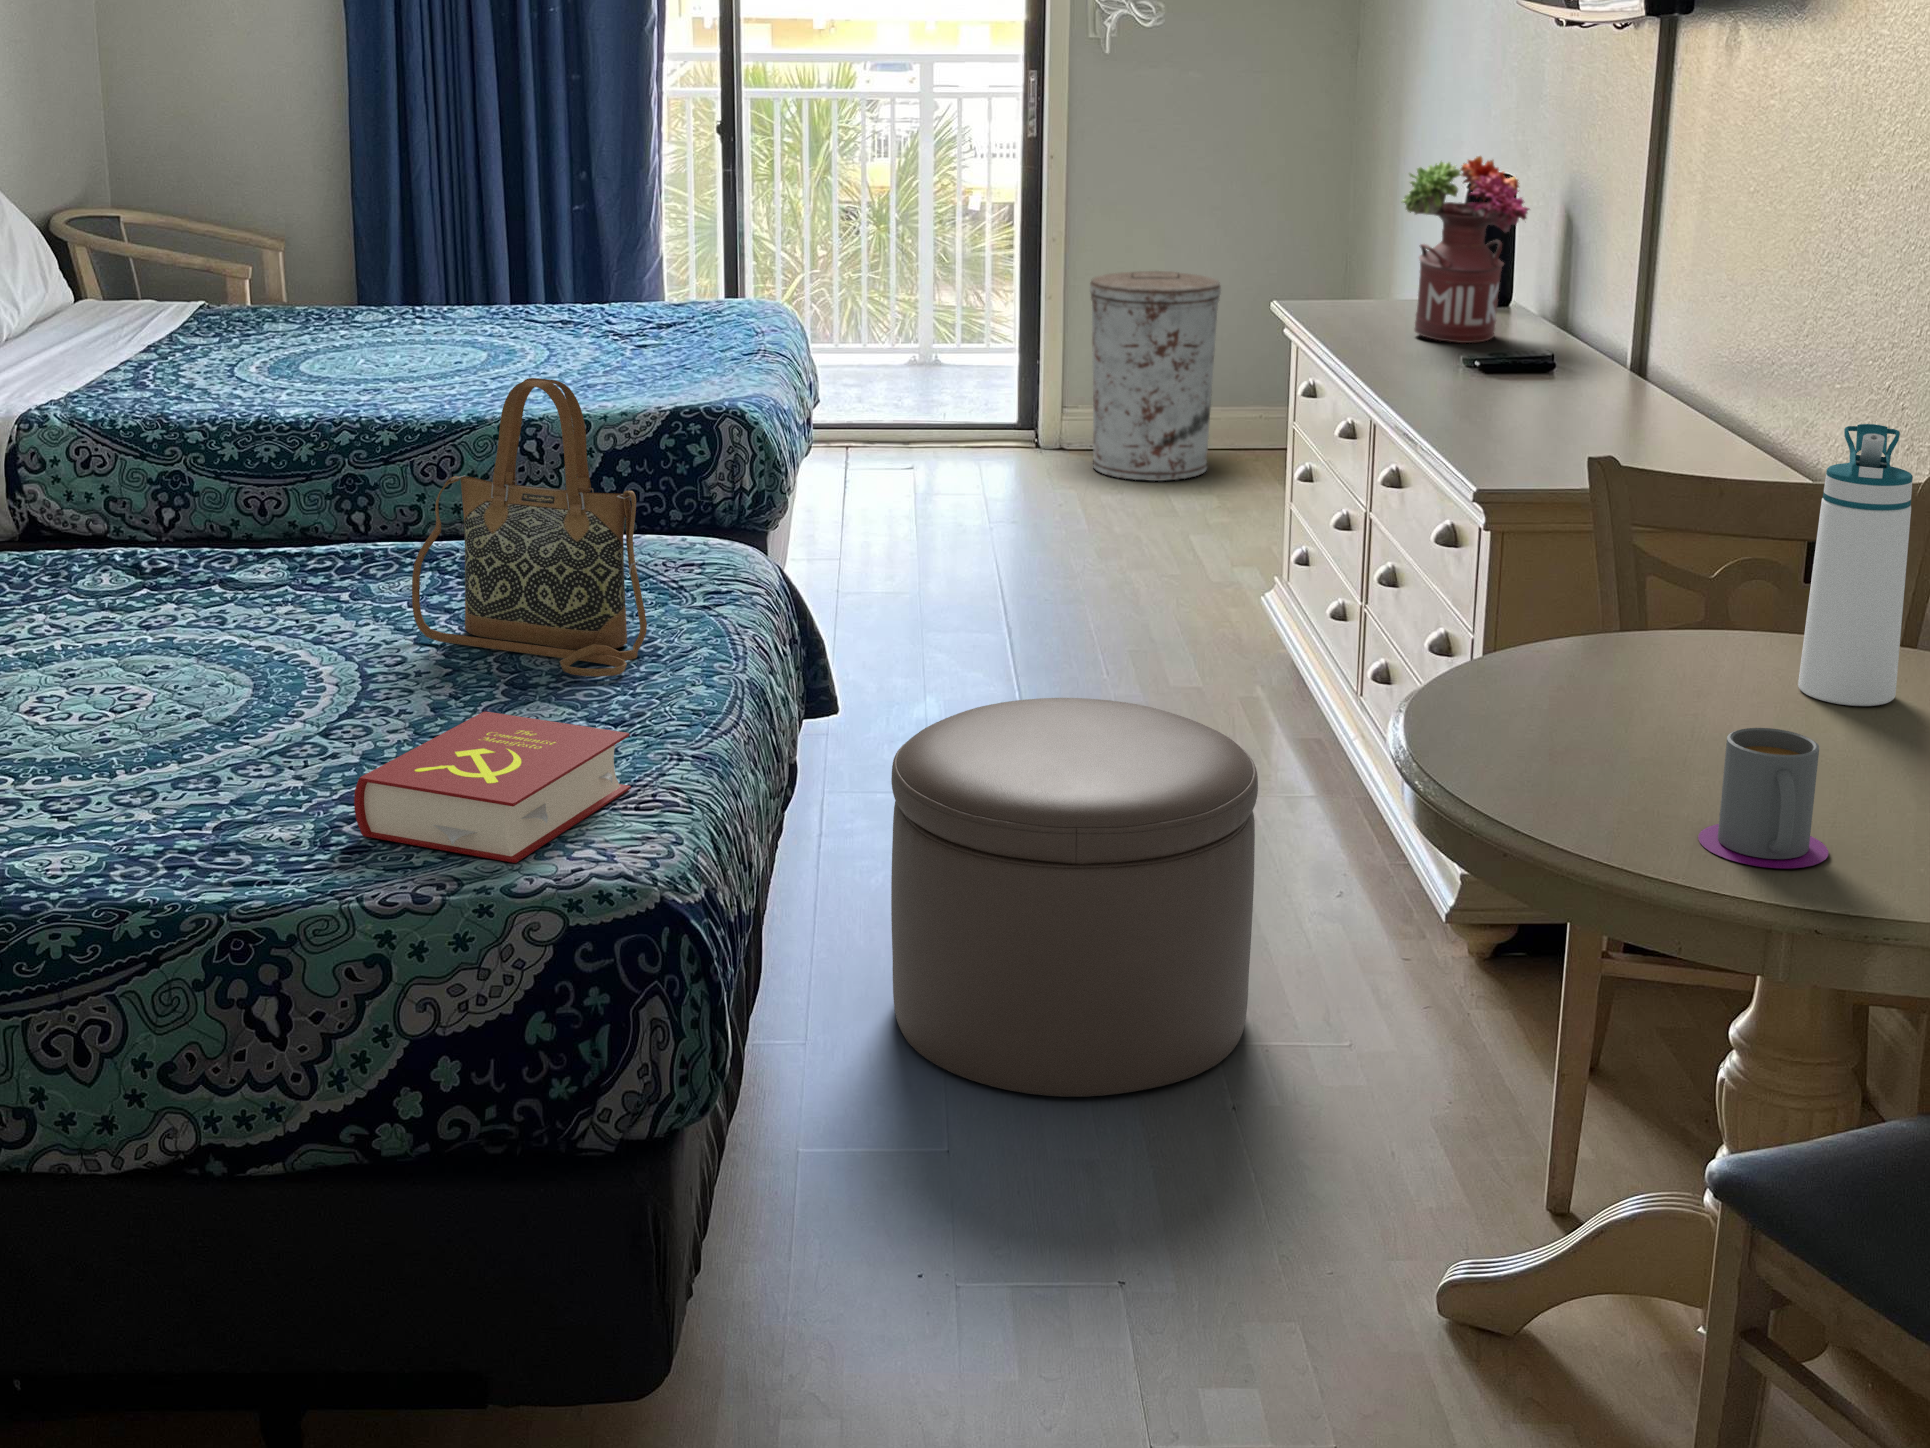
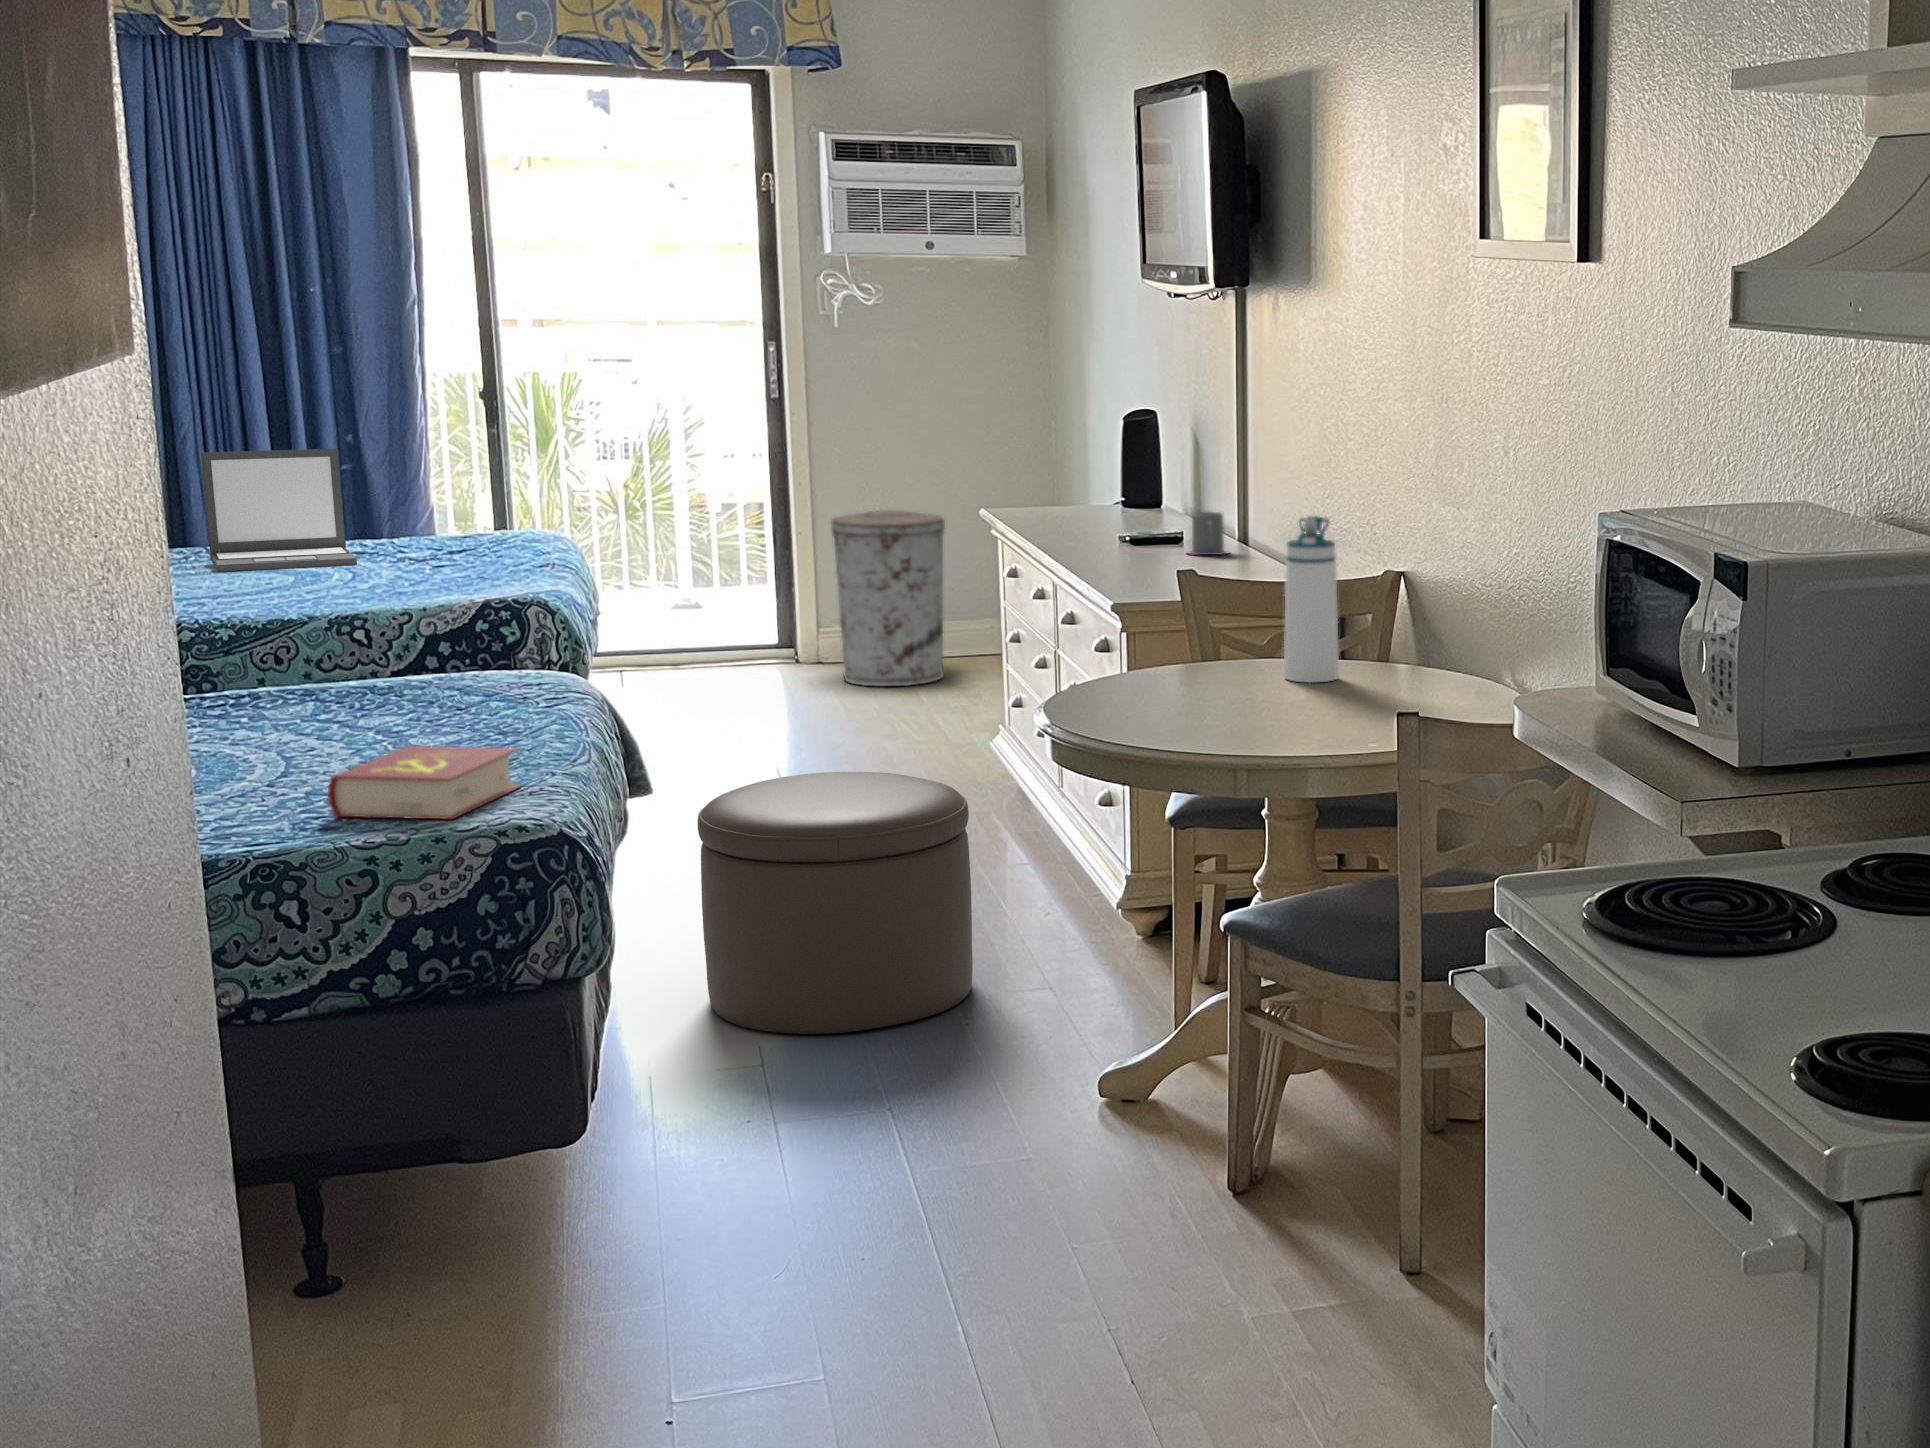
flower arrangement: present [1402,156,1529,343] -> none [1068,393,1165,533]
laptop: none [410,195,561,338] -> present [201,449,357,572]
handbag: present [412,378,647,677] -> none [314,538,508,743]
mug: present [1698,728,1828,868] -> present [1188,512,1228,555]

